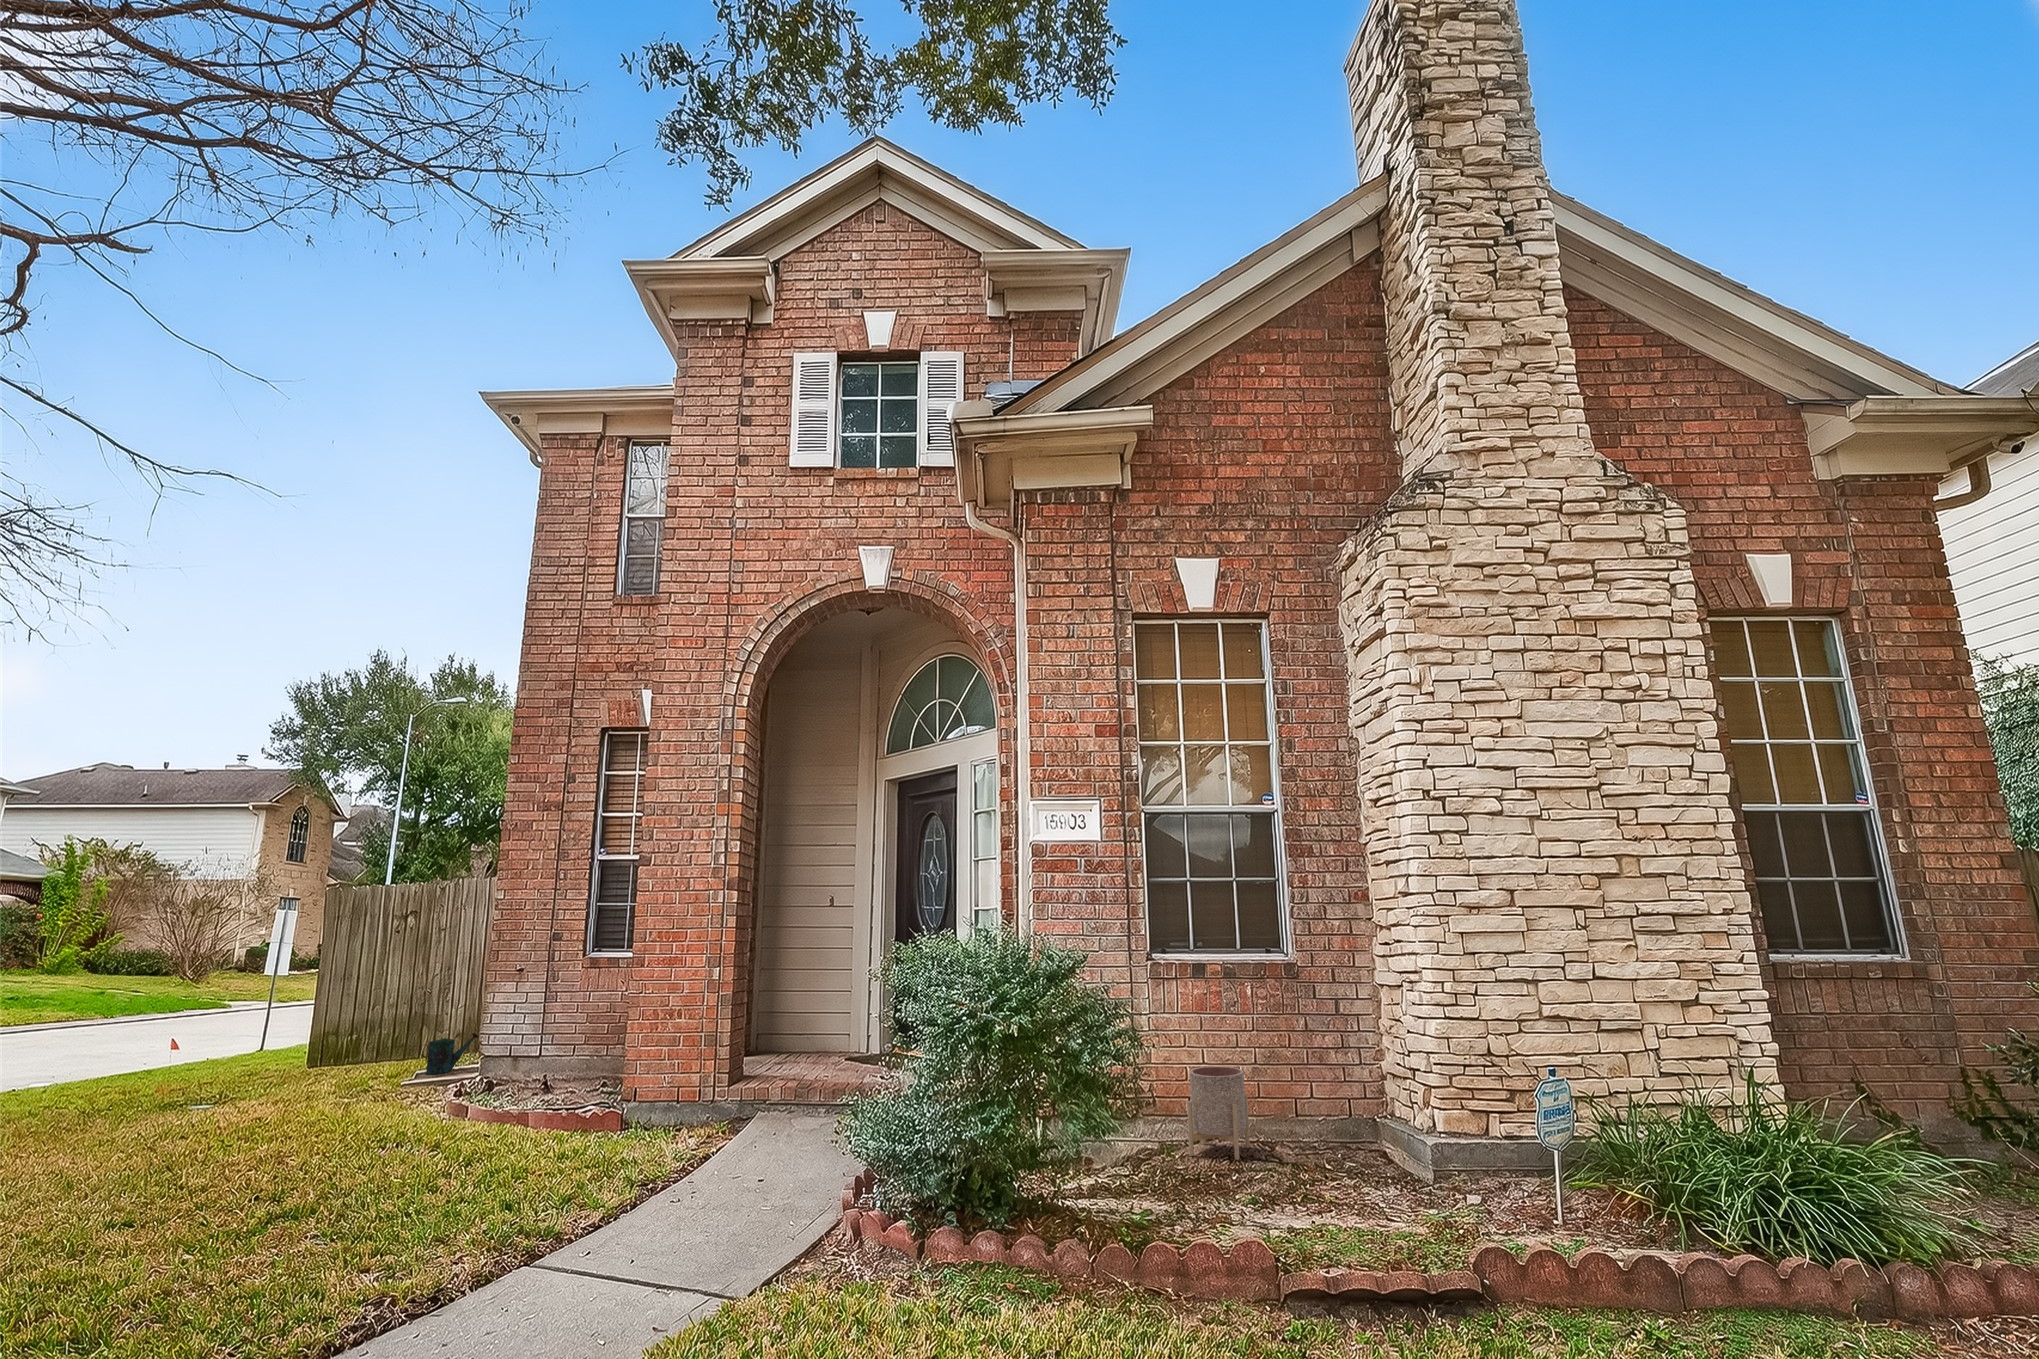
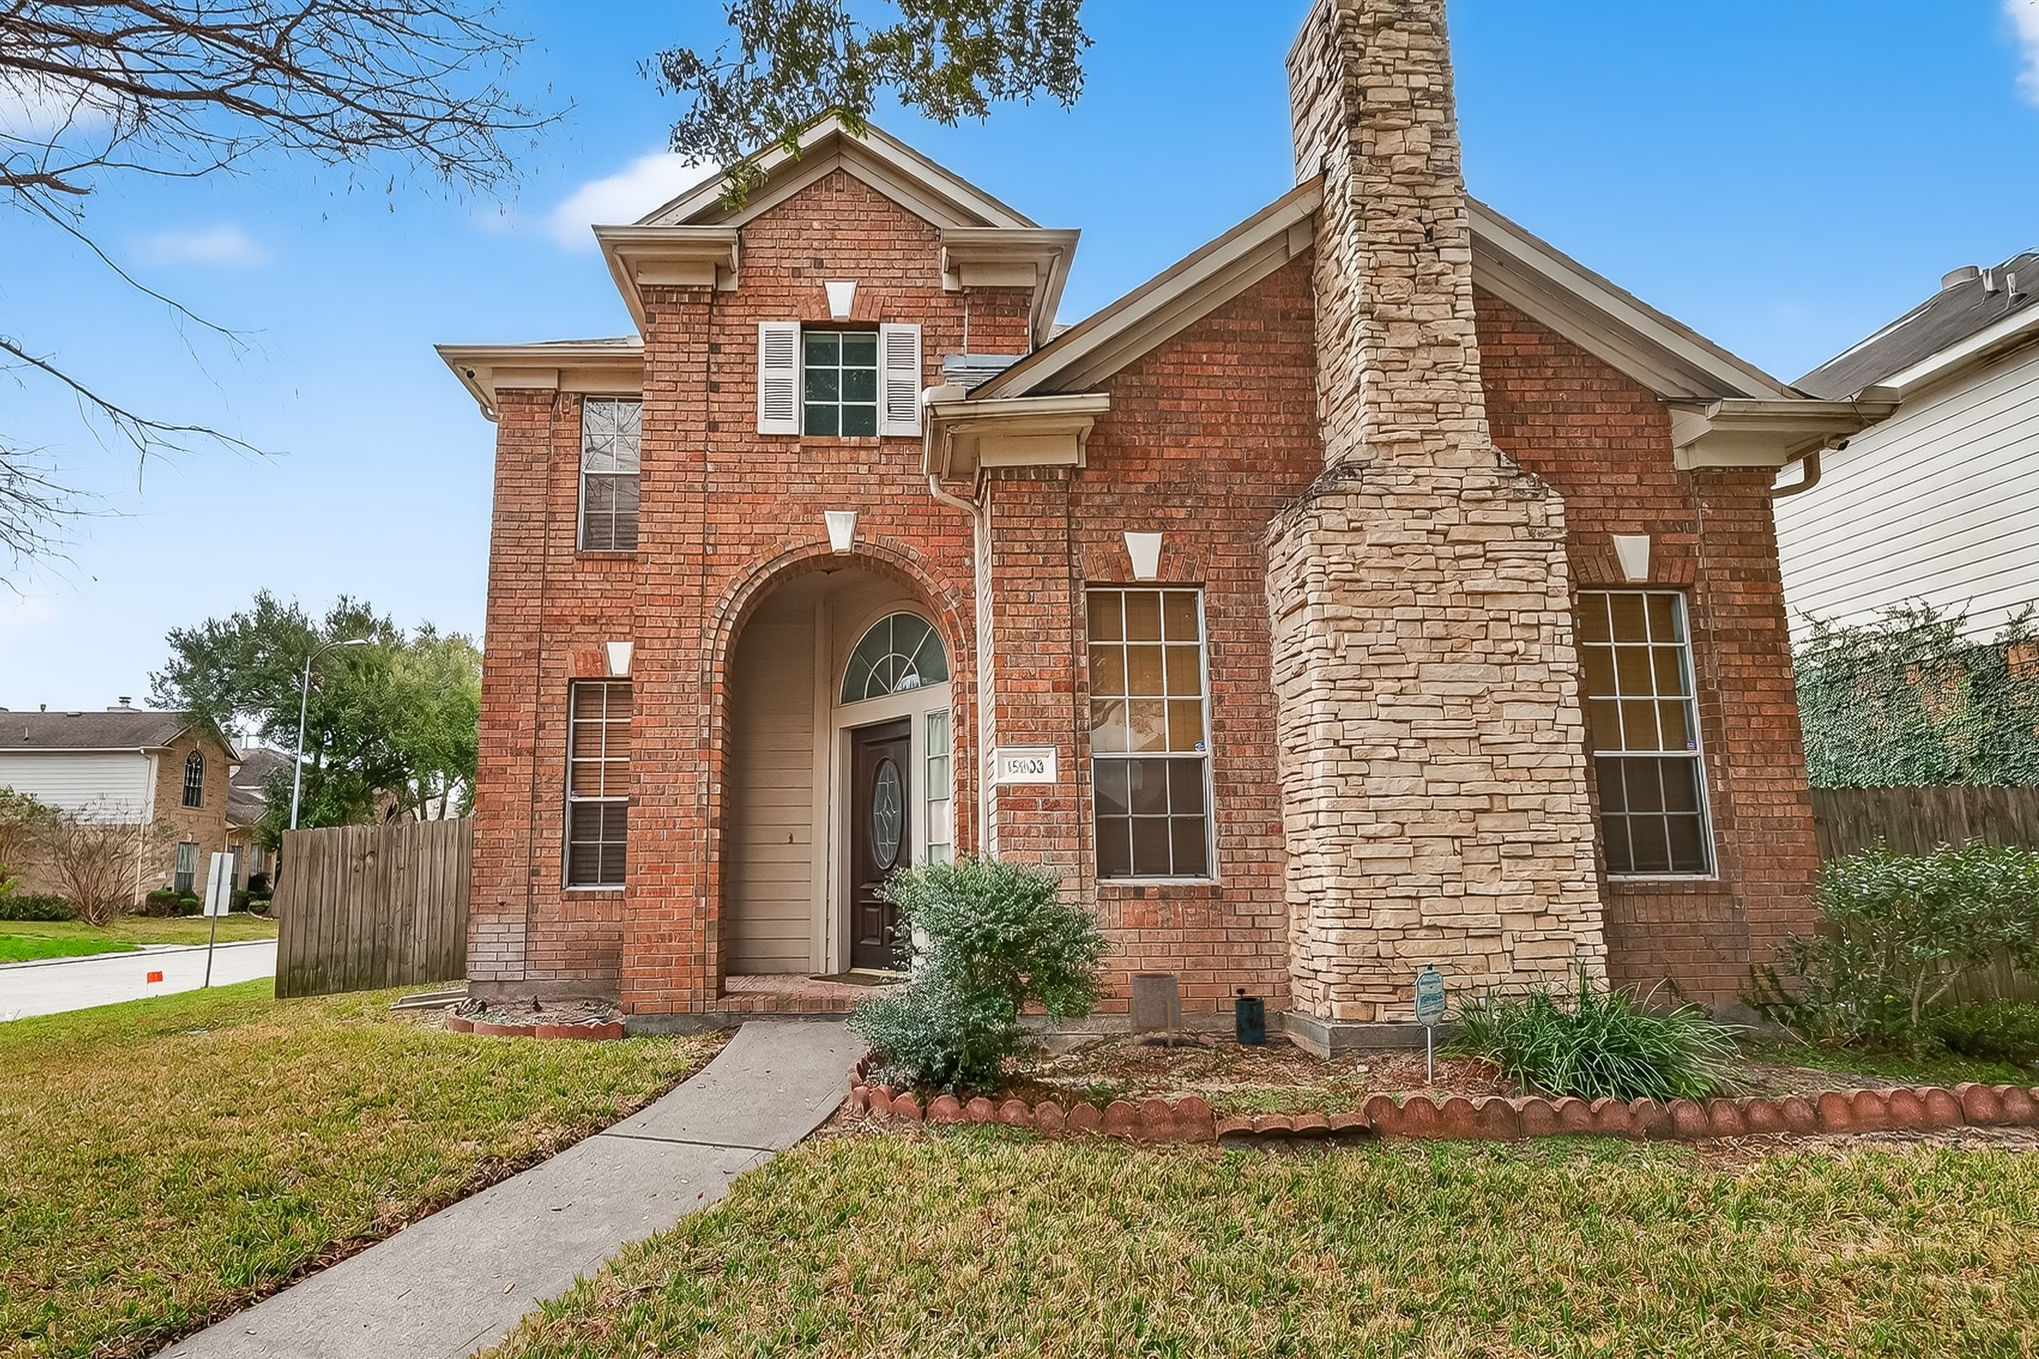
watering can: present [419,1033,479,1075] -> present [1235,988,1266,1044]

